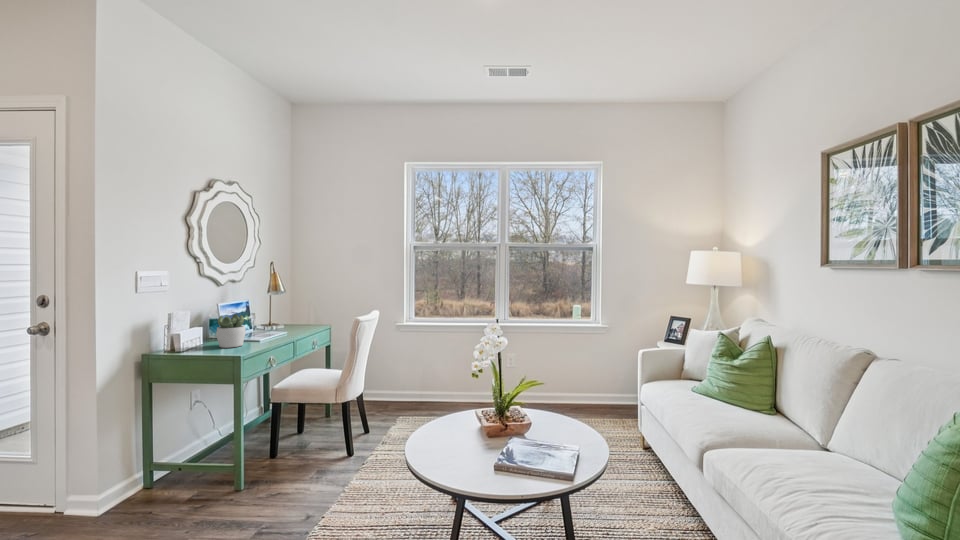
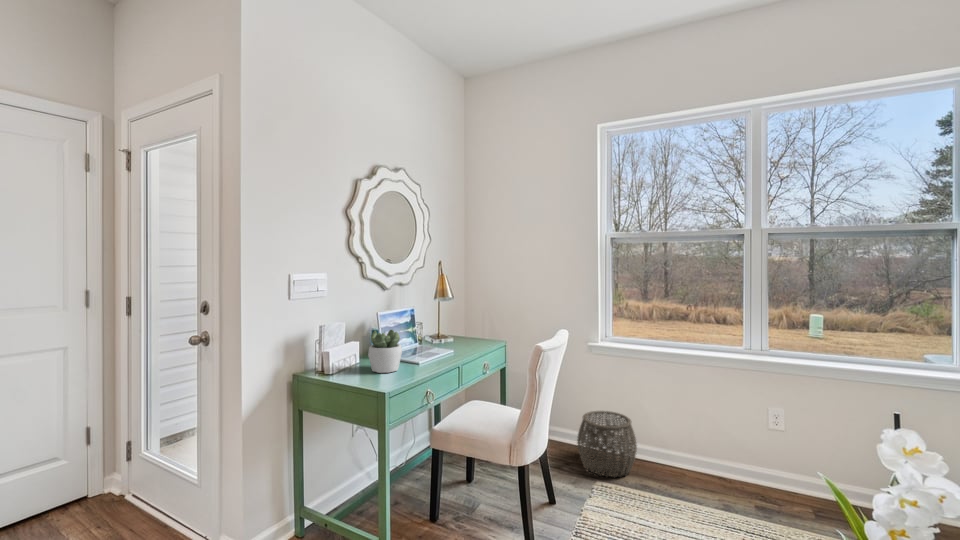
woven basket: none [386,371,428,415] -> present [577,411,637,477]

